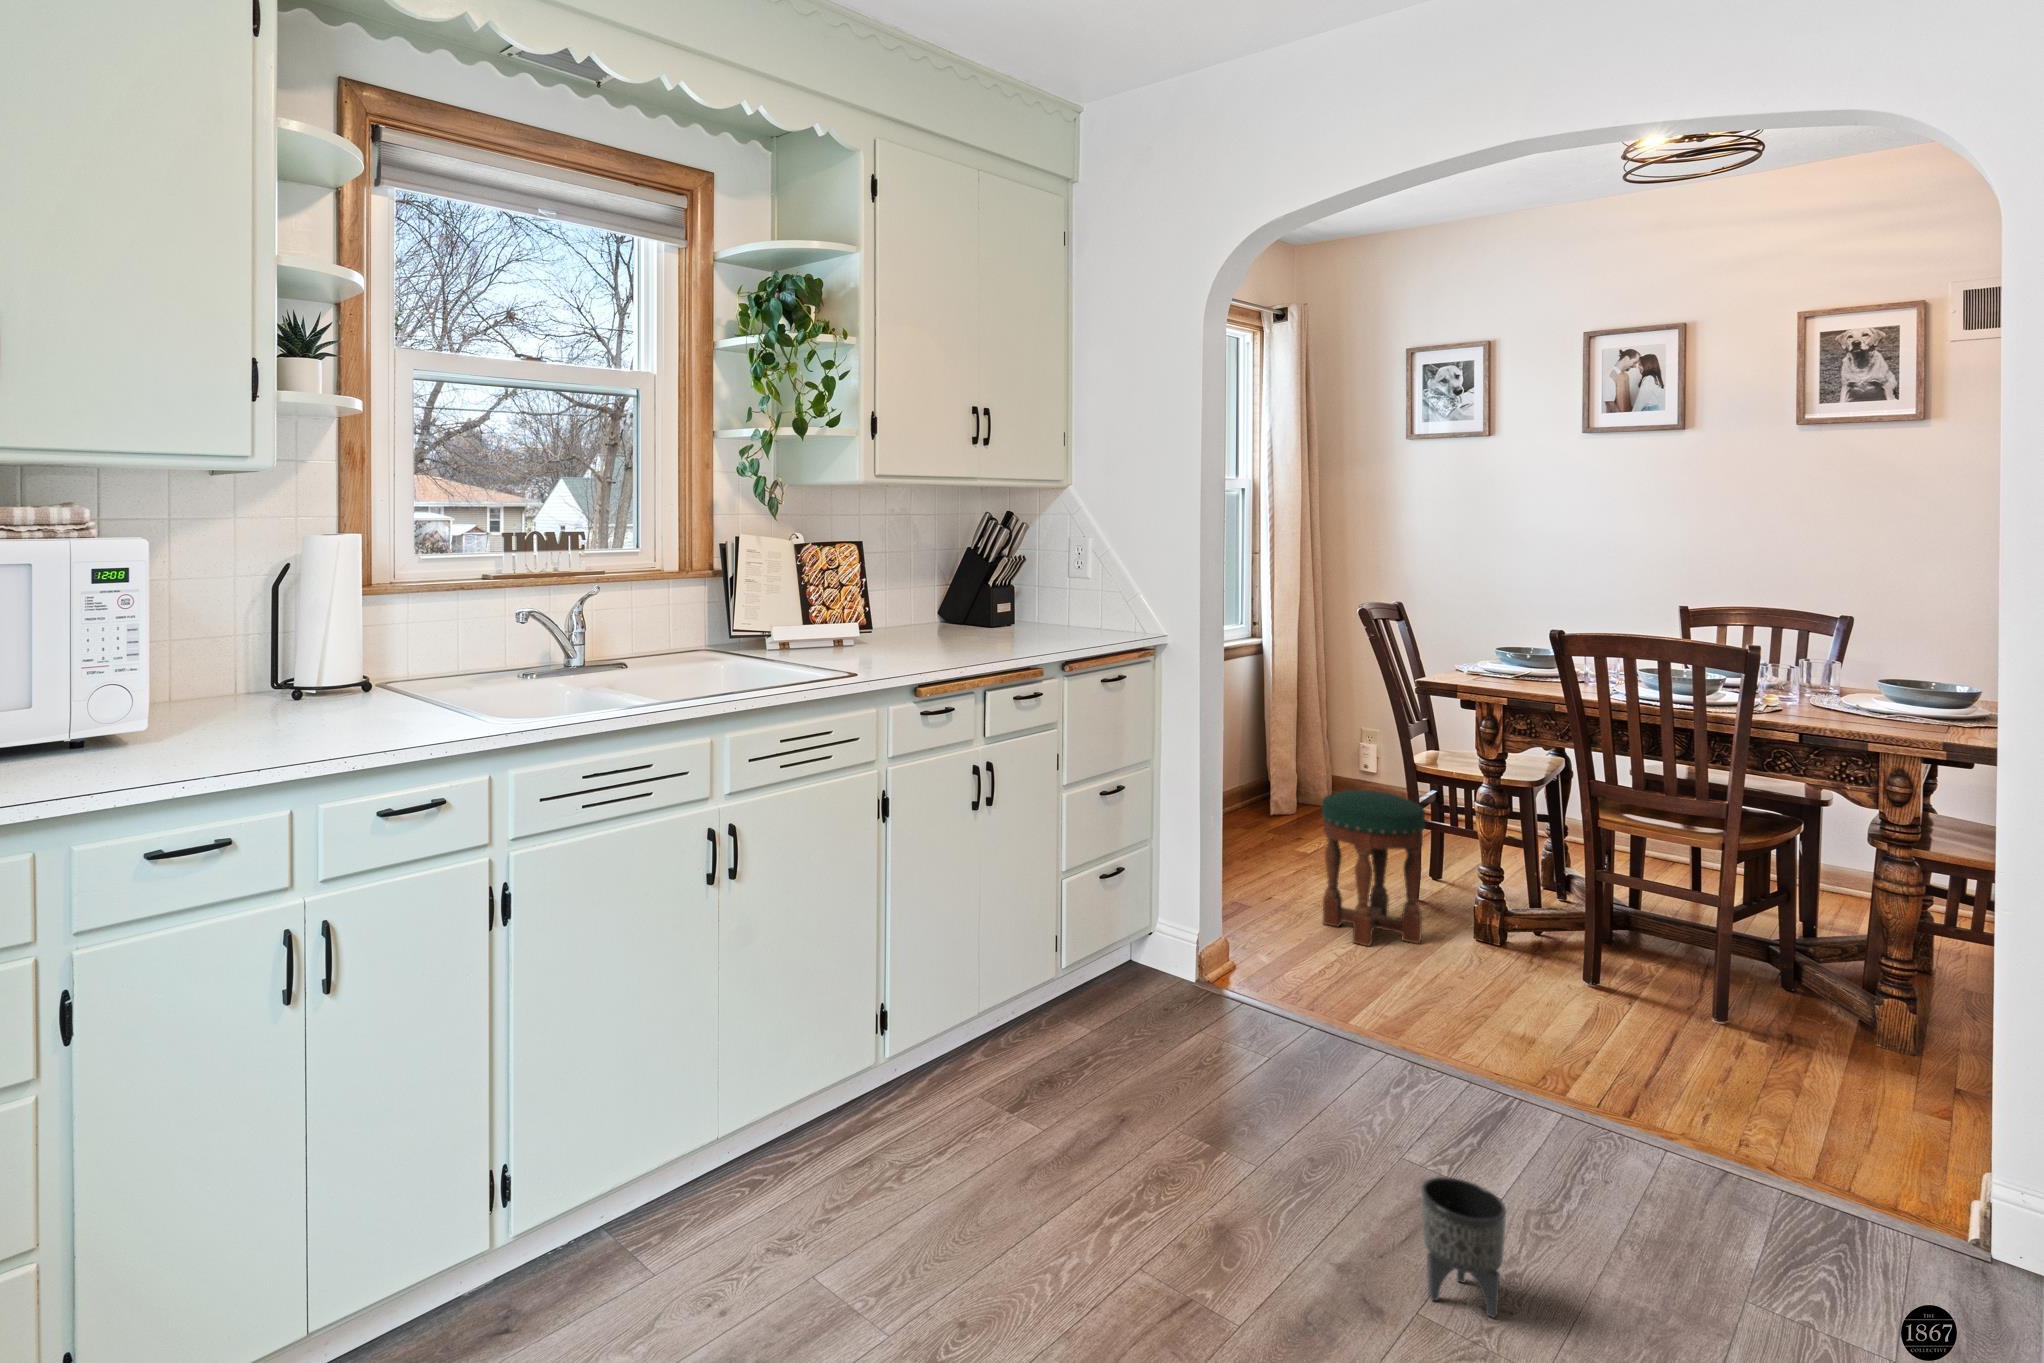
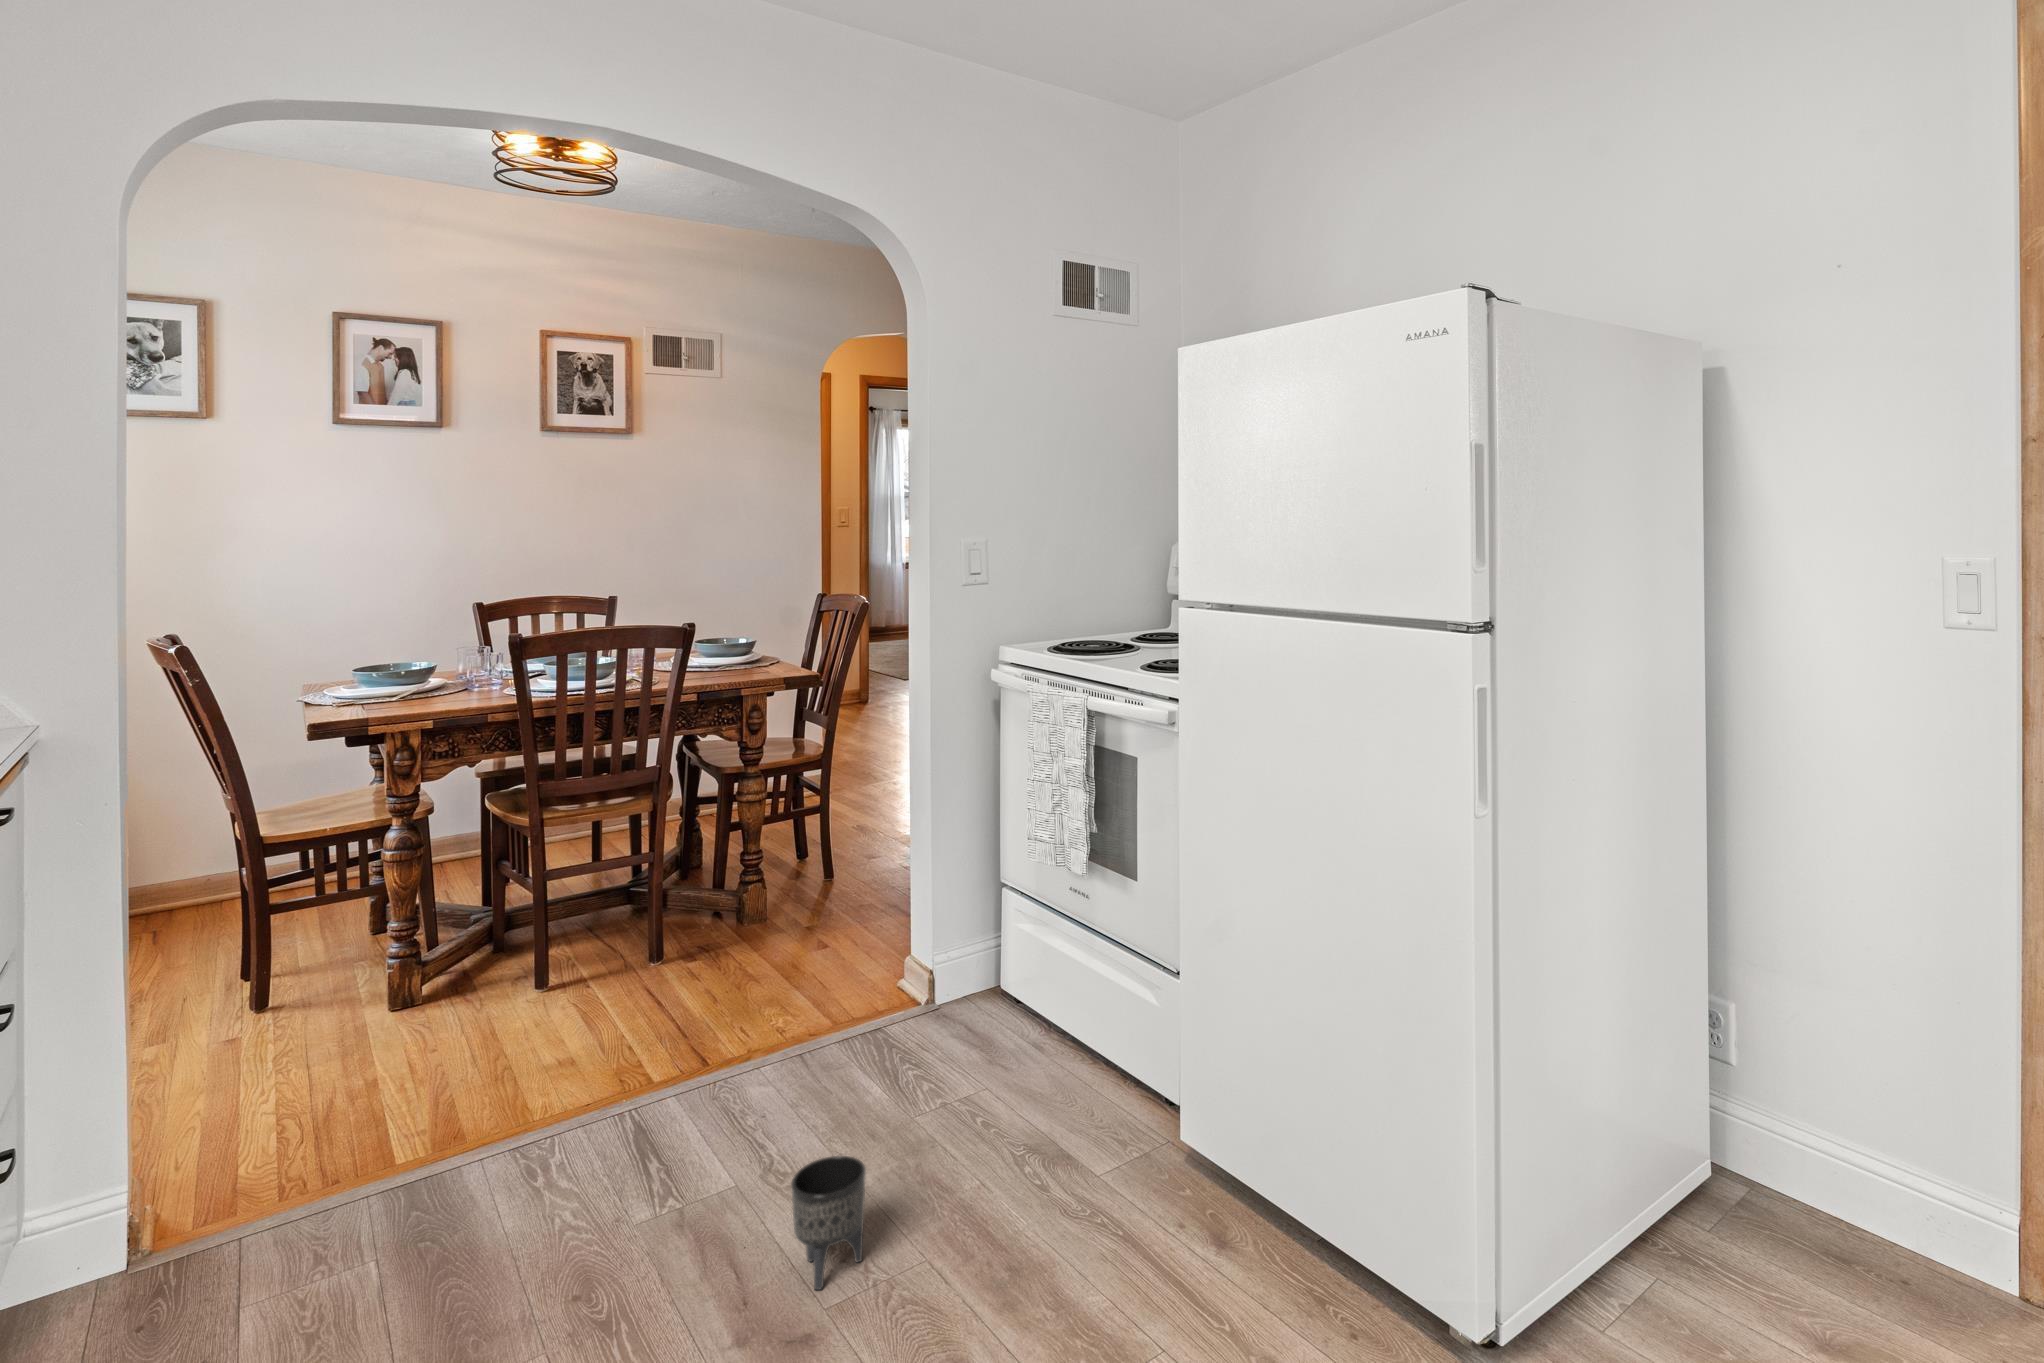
stool: present [1322,790,1425,946] -> none [188,874,345,1084]

